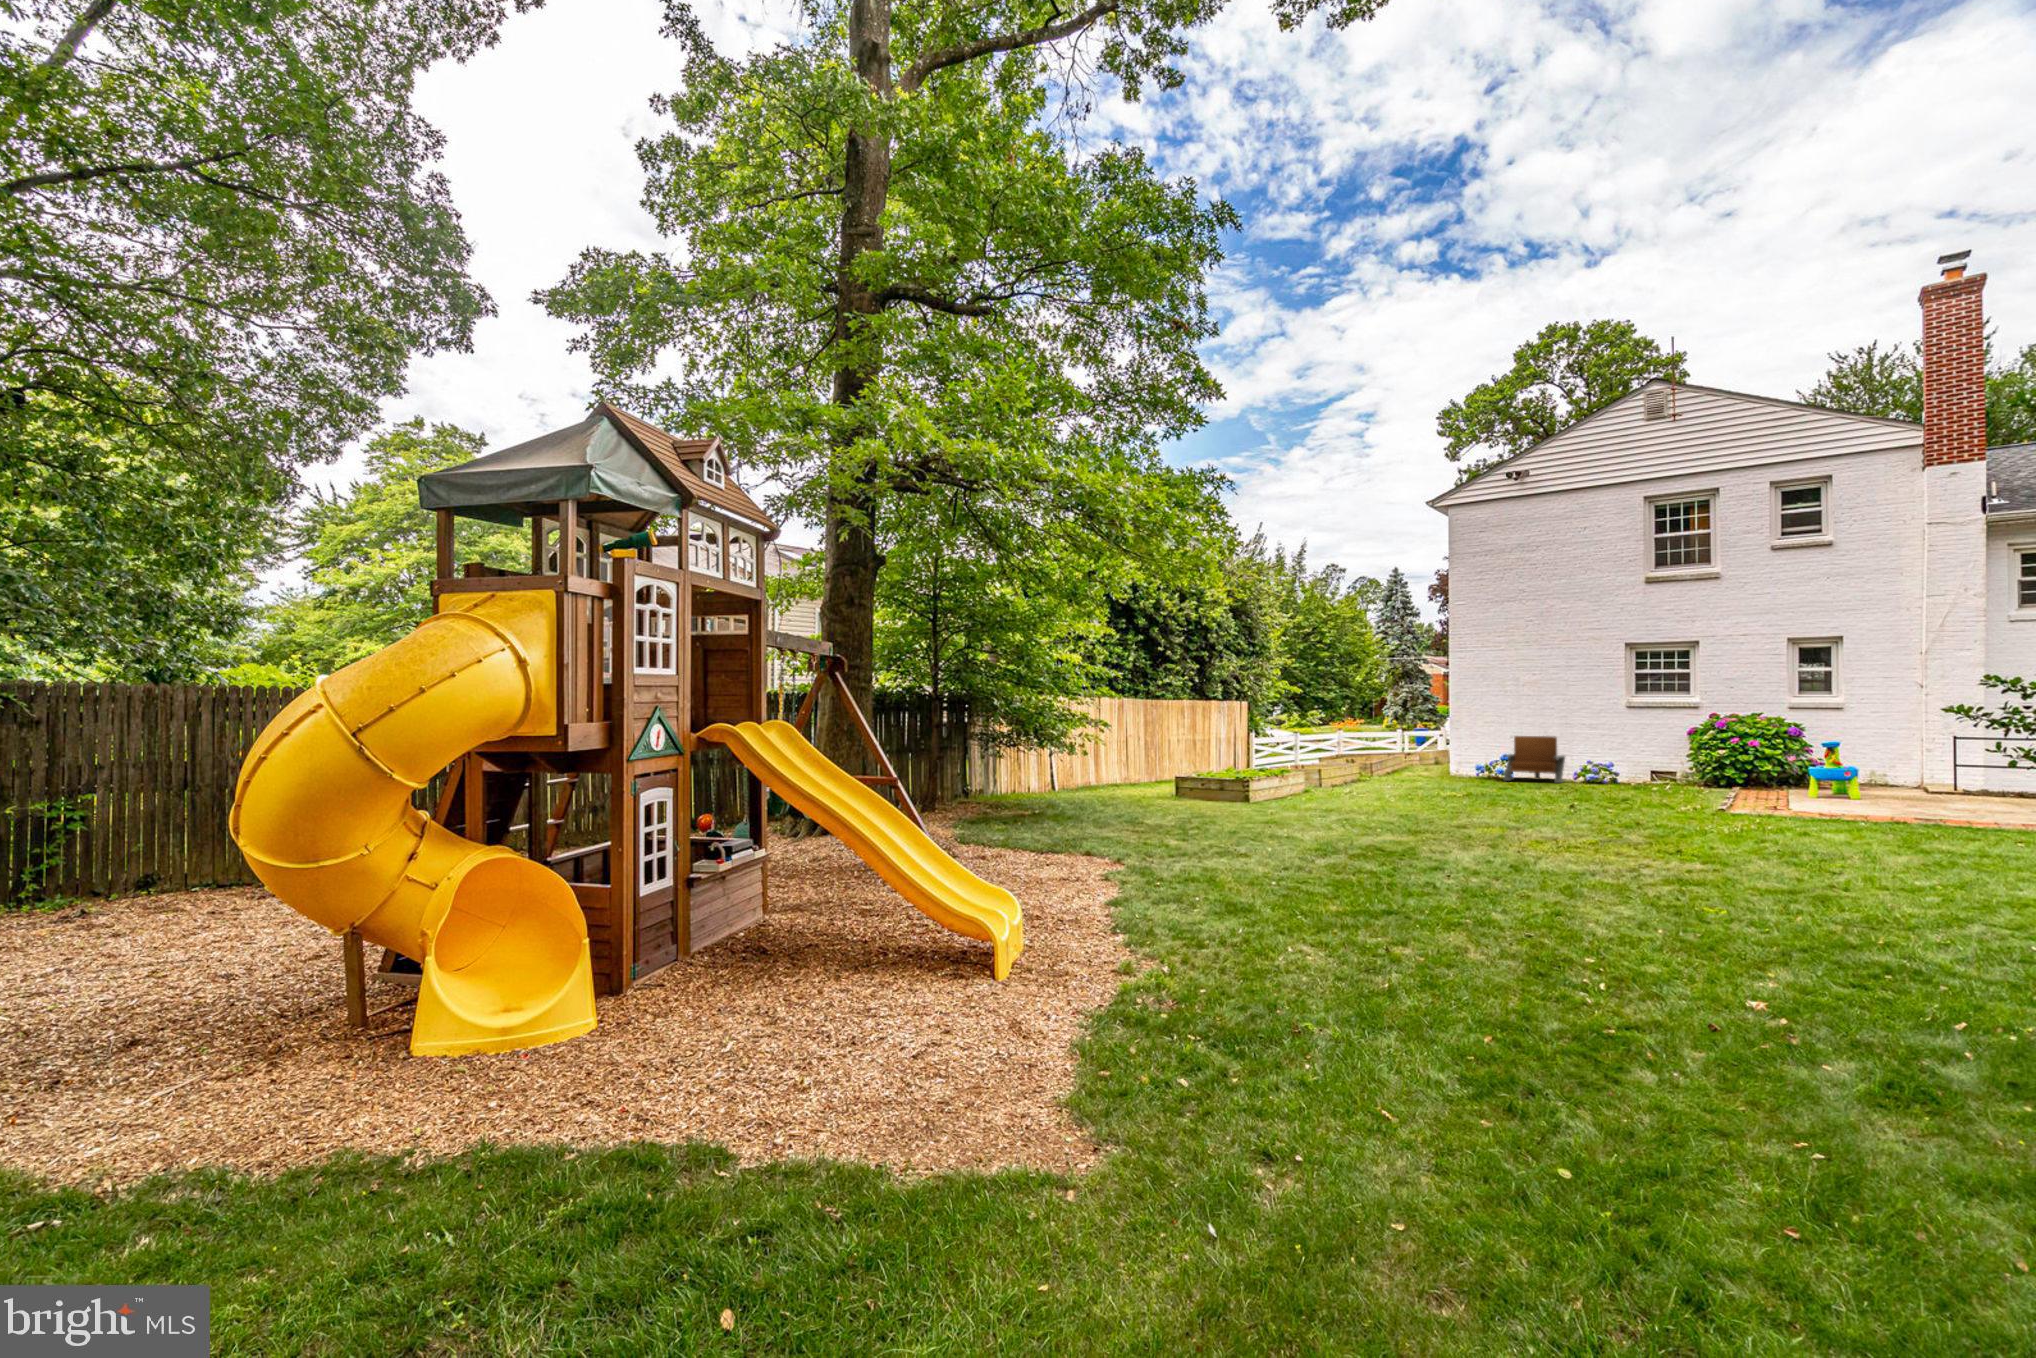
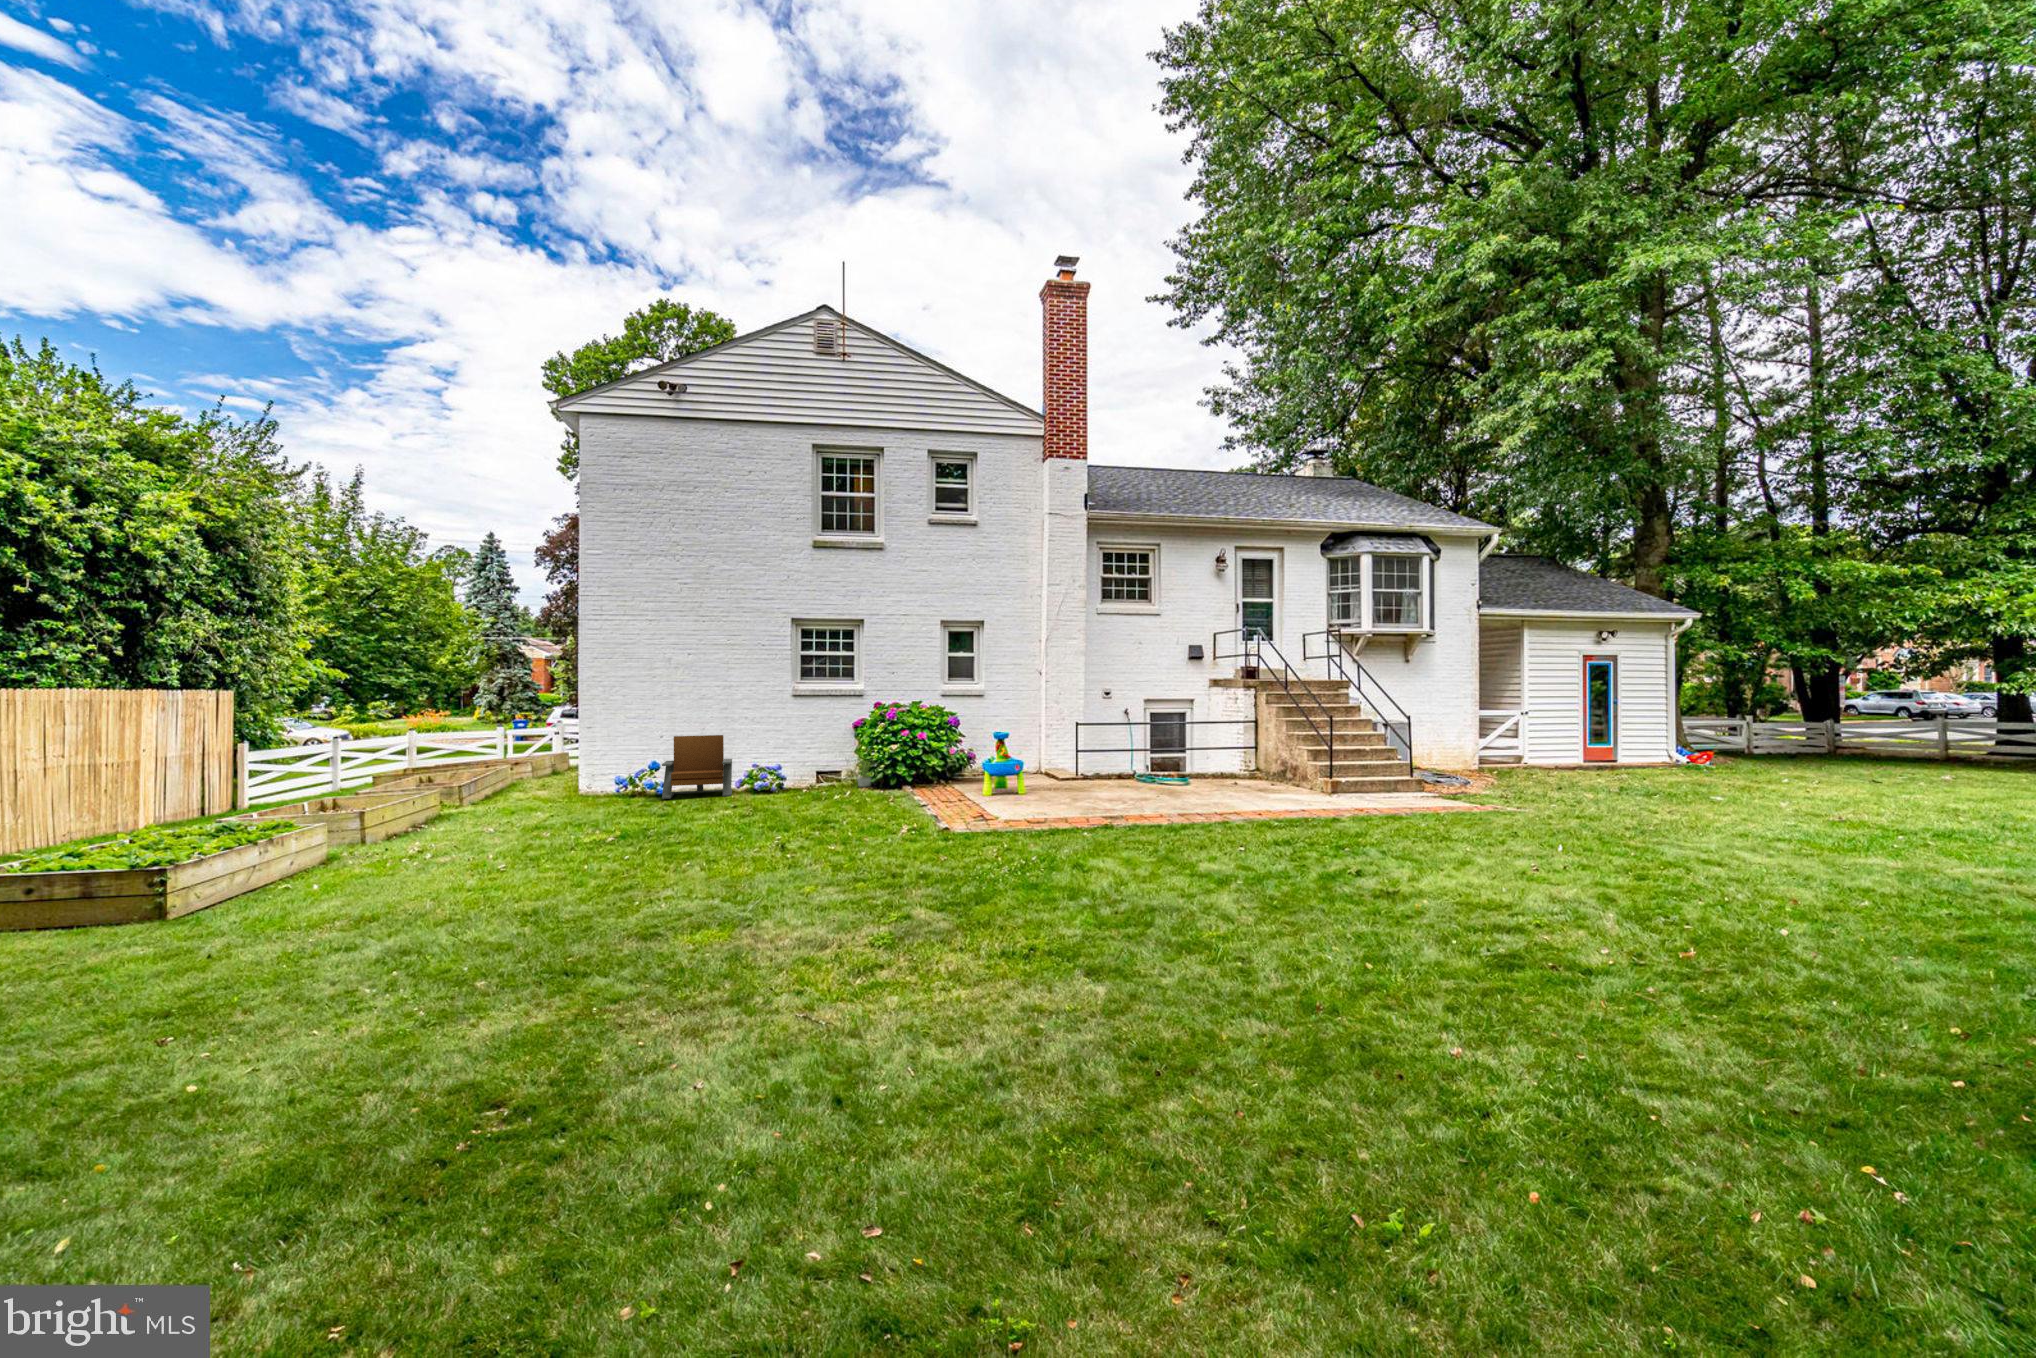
potted plant: none [1676,763,1713,786] -> present [853,760,871,787]

